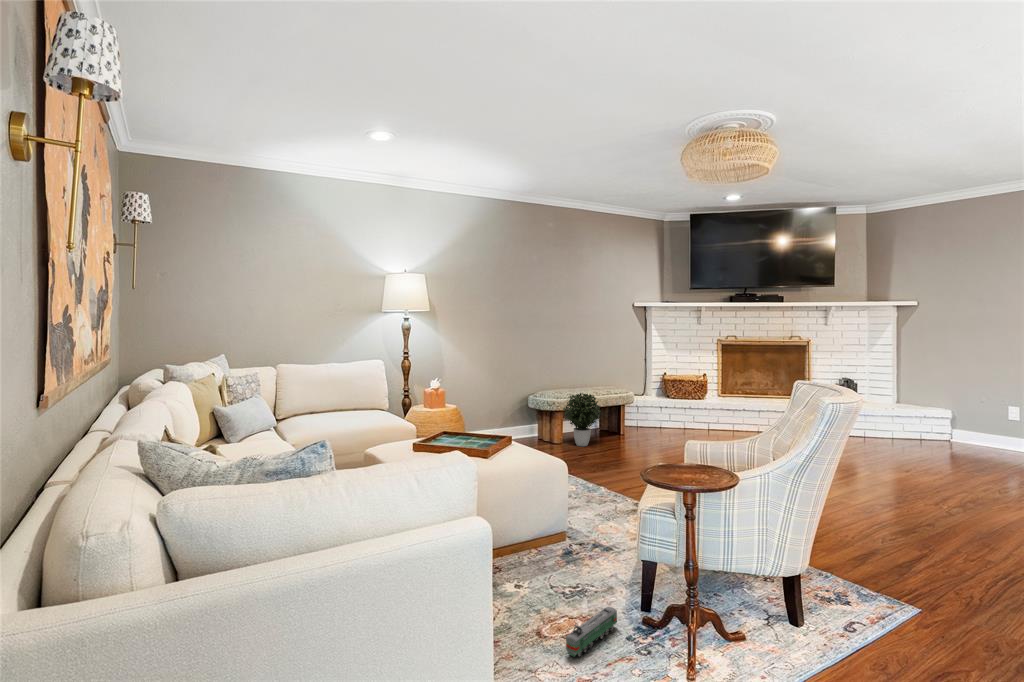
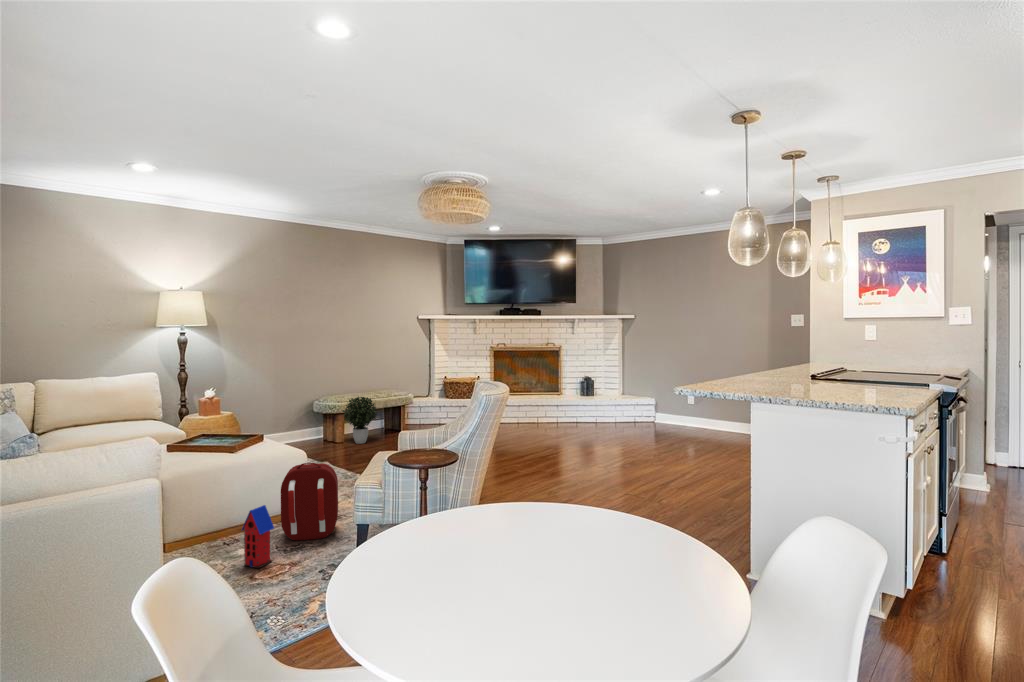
backpack: none [548,481,621,579] -> present [281,463,338,541]
toy house: none [519,535,559,618] -> present [242,505,274,568]
toy train: present [566,607,617,657] -> none [266,552,317,588]

